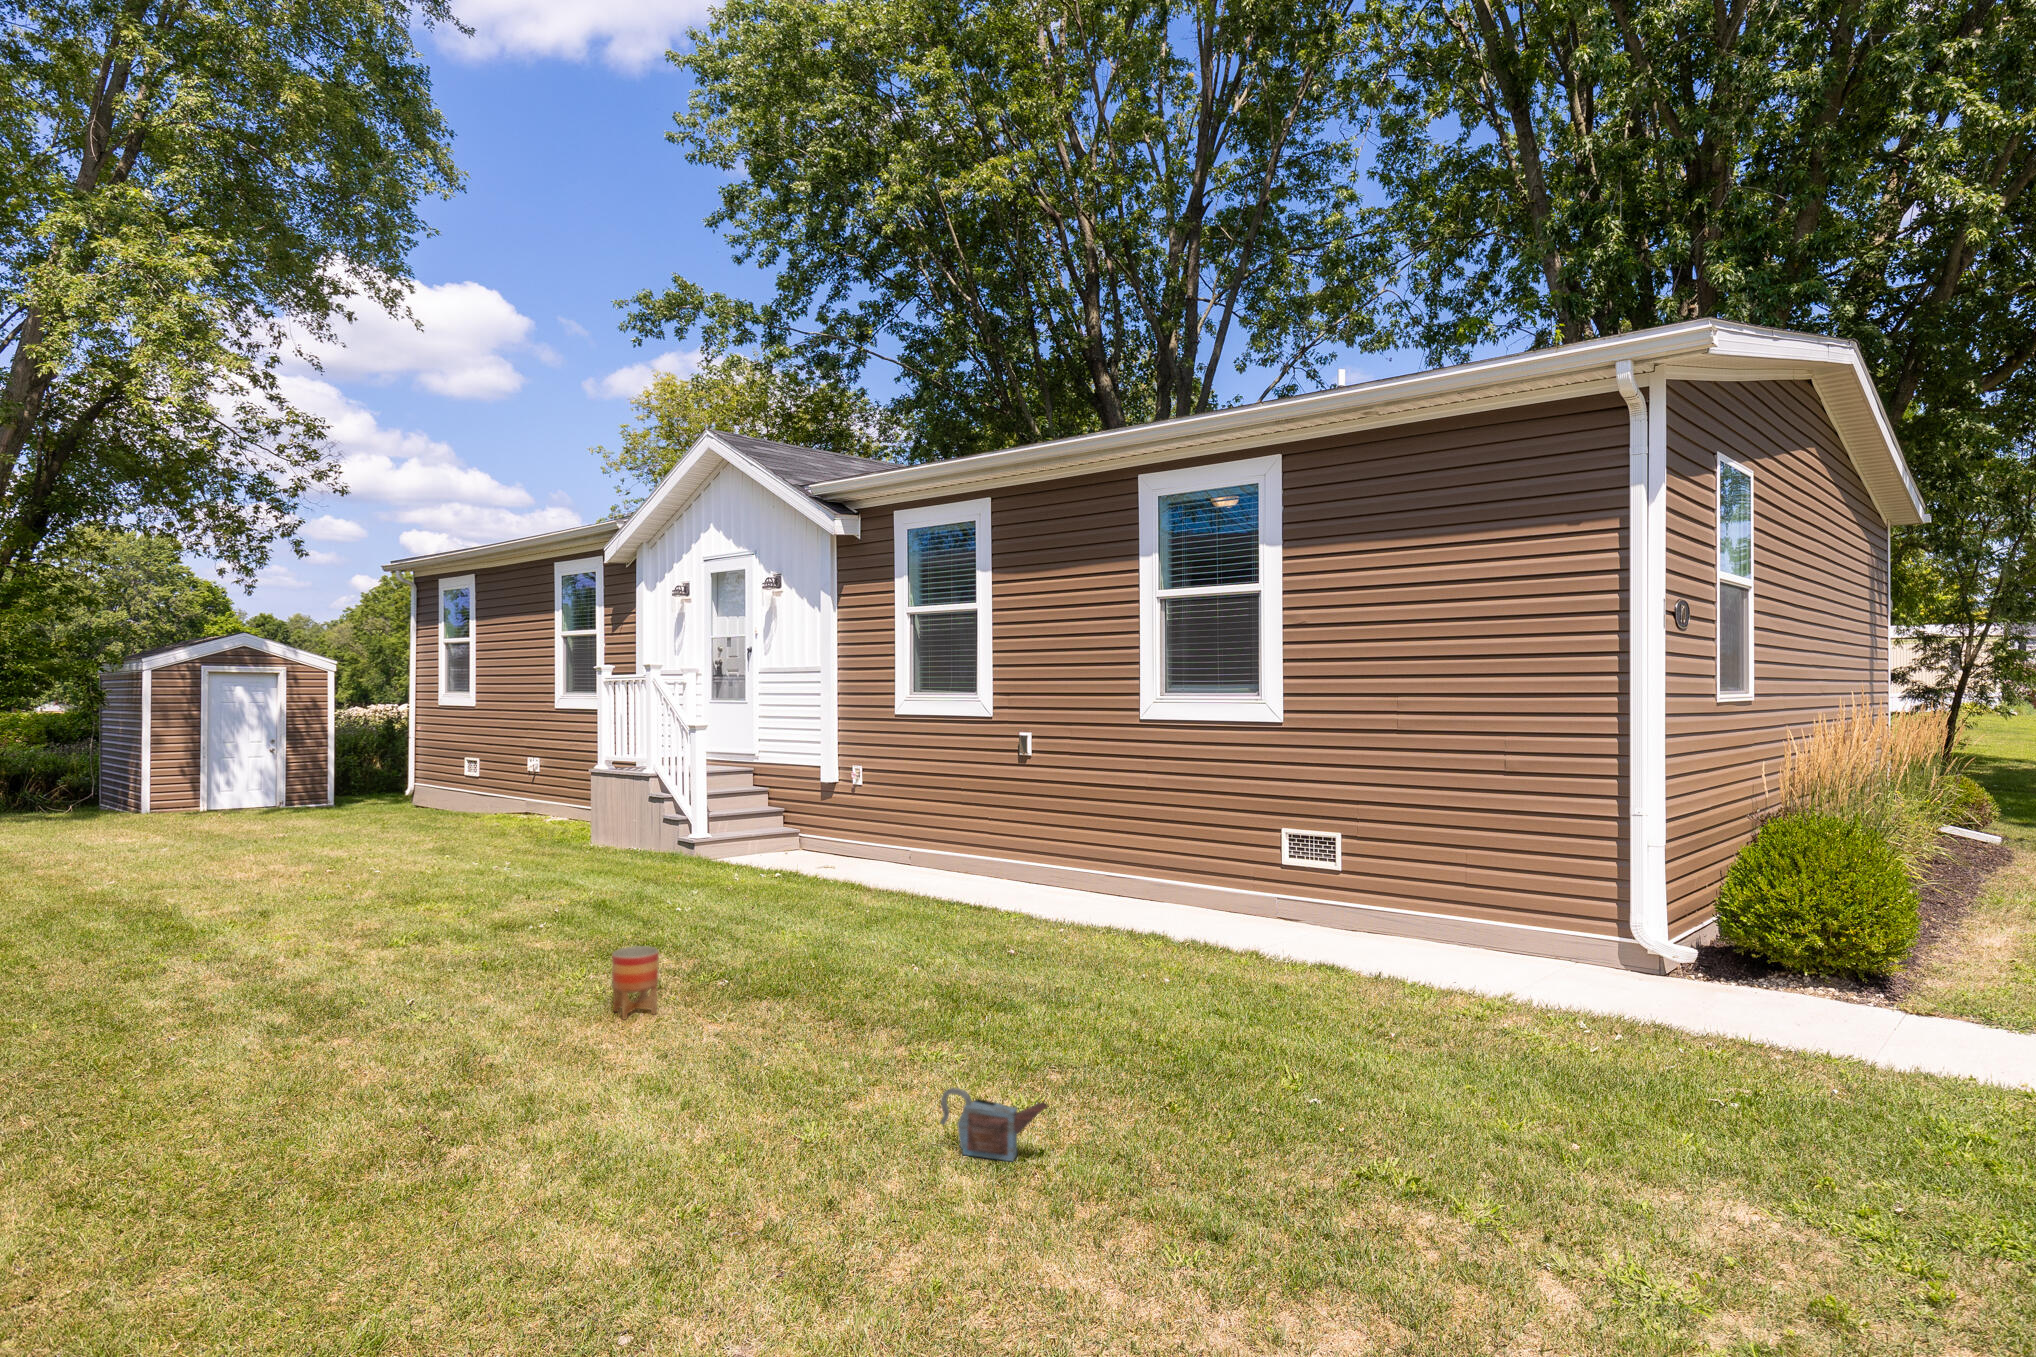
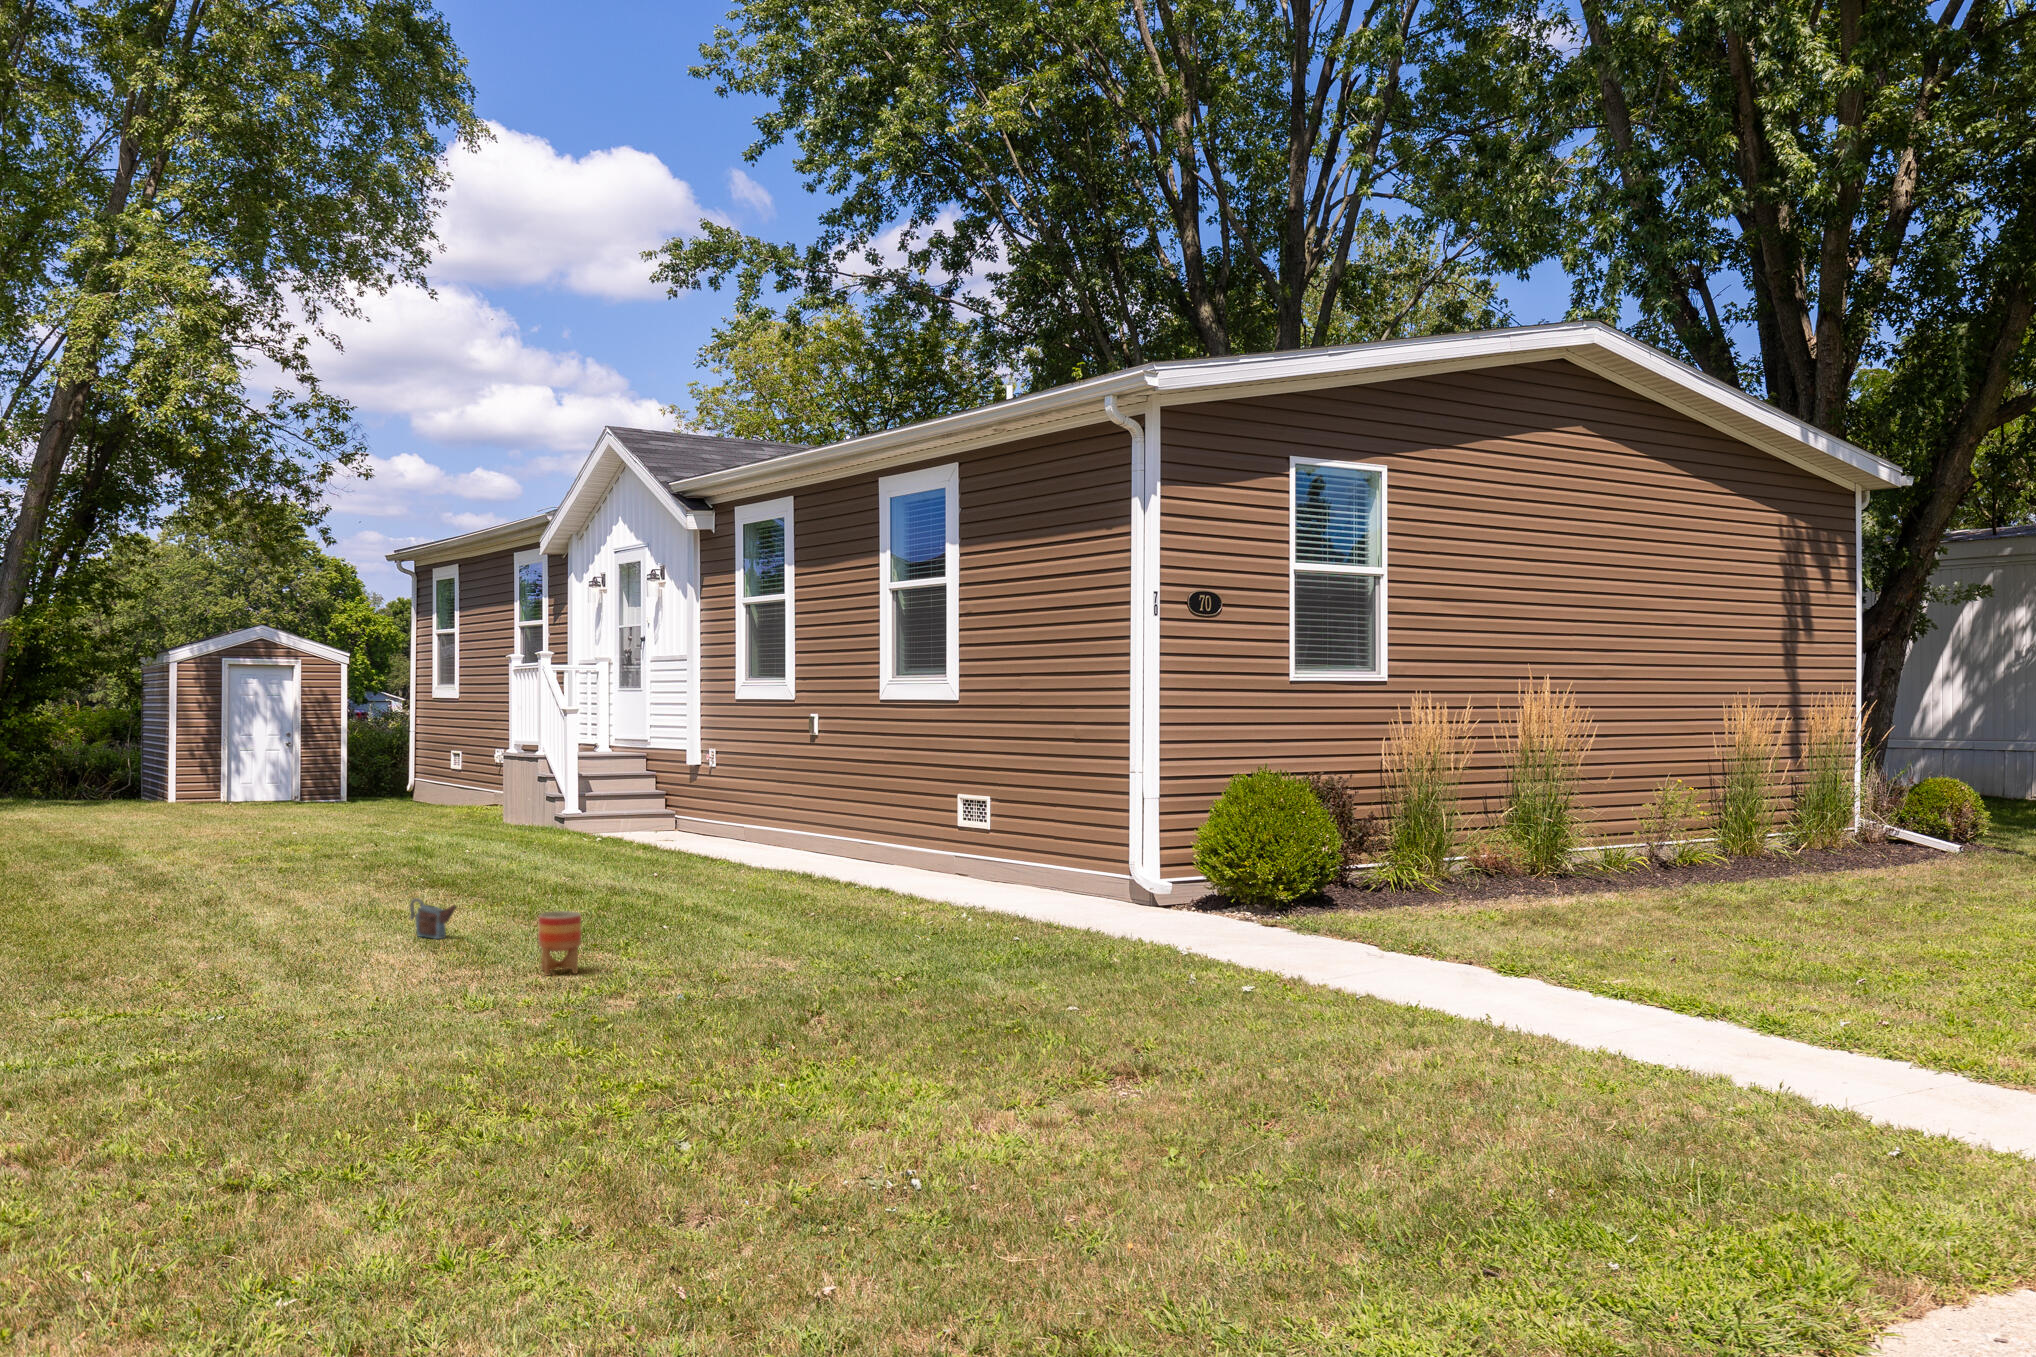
planter: present [612,946,659,1020] -> present [538,911,581,975]

